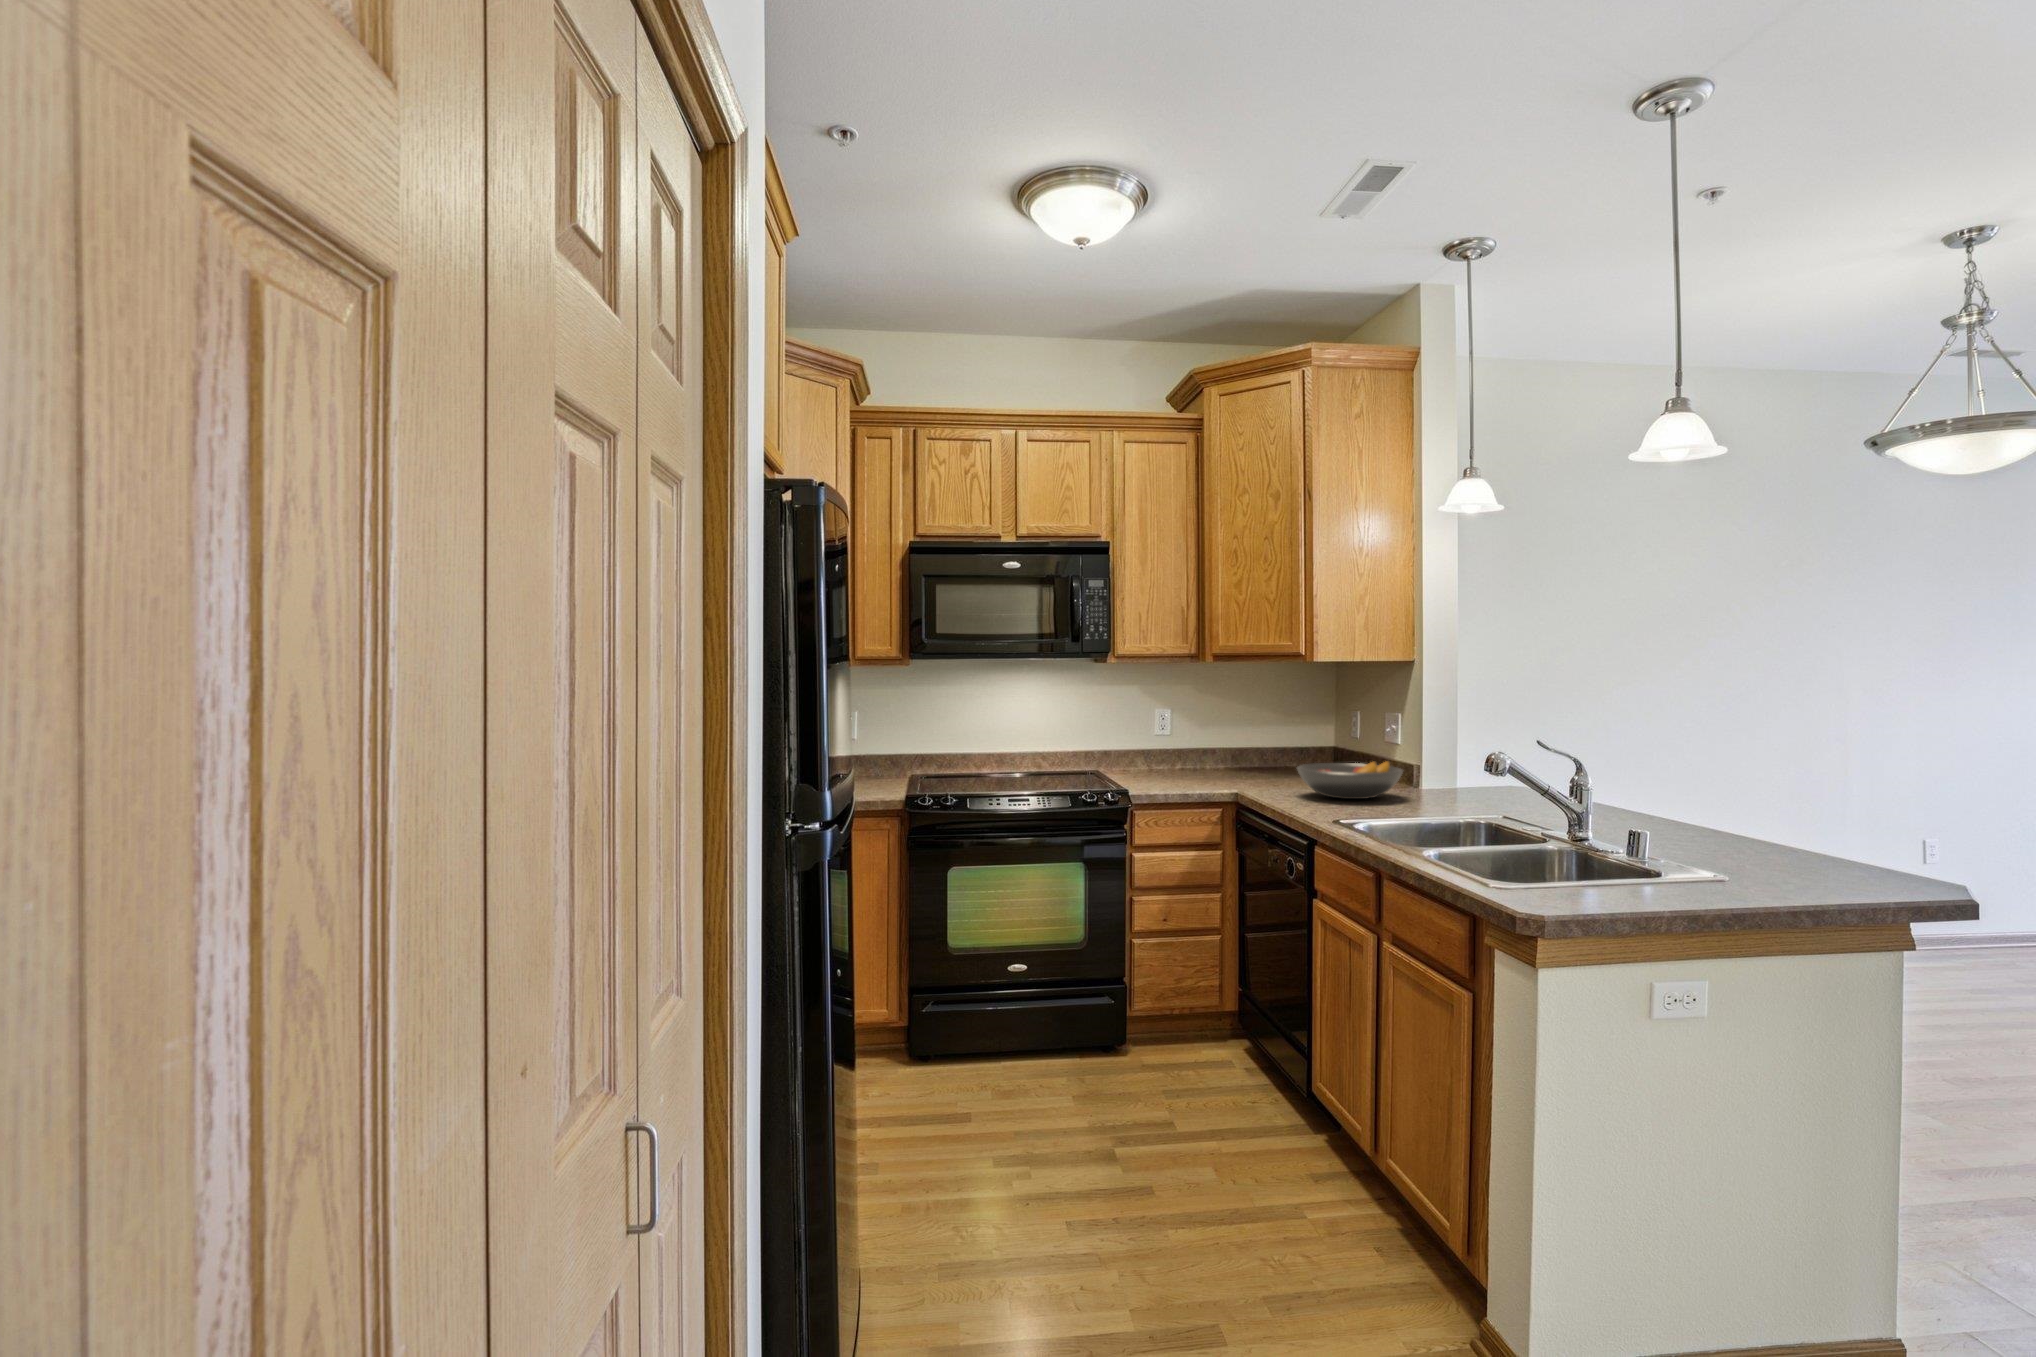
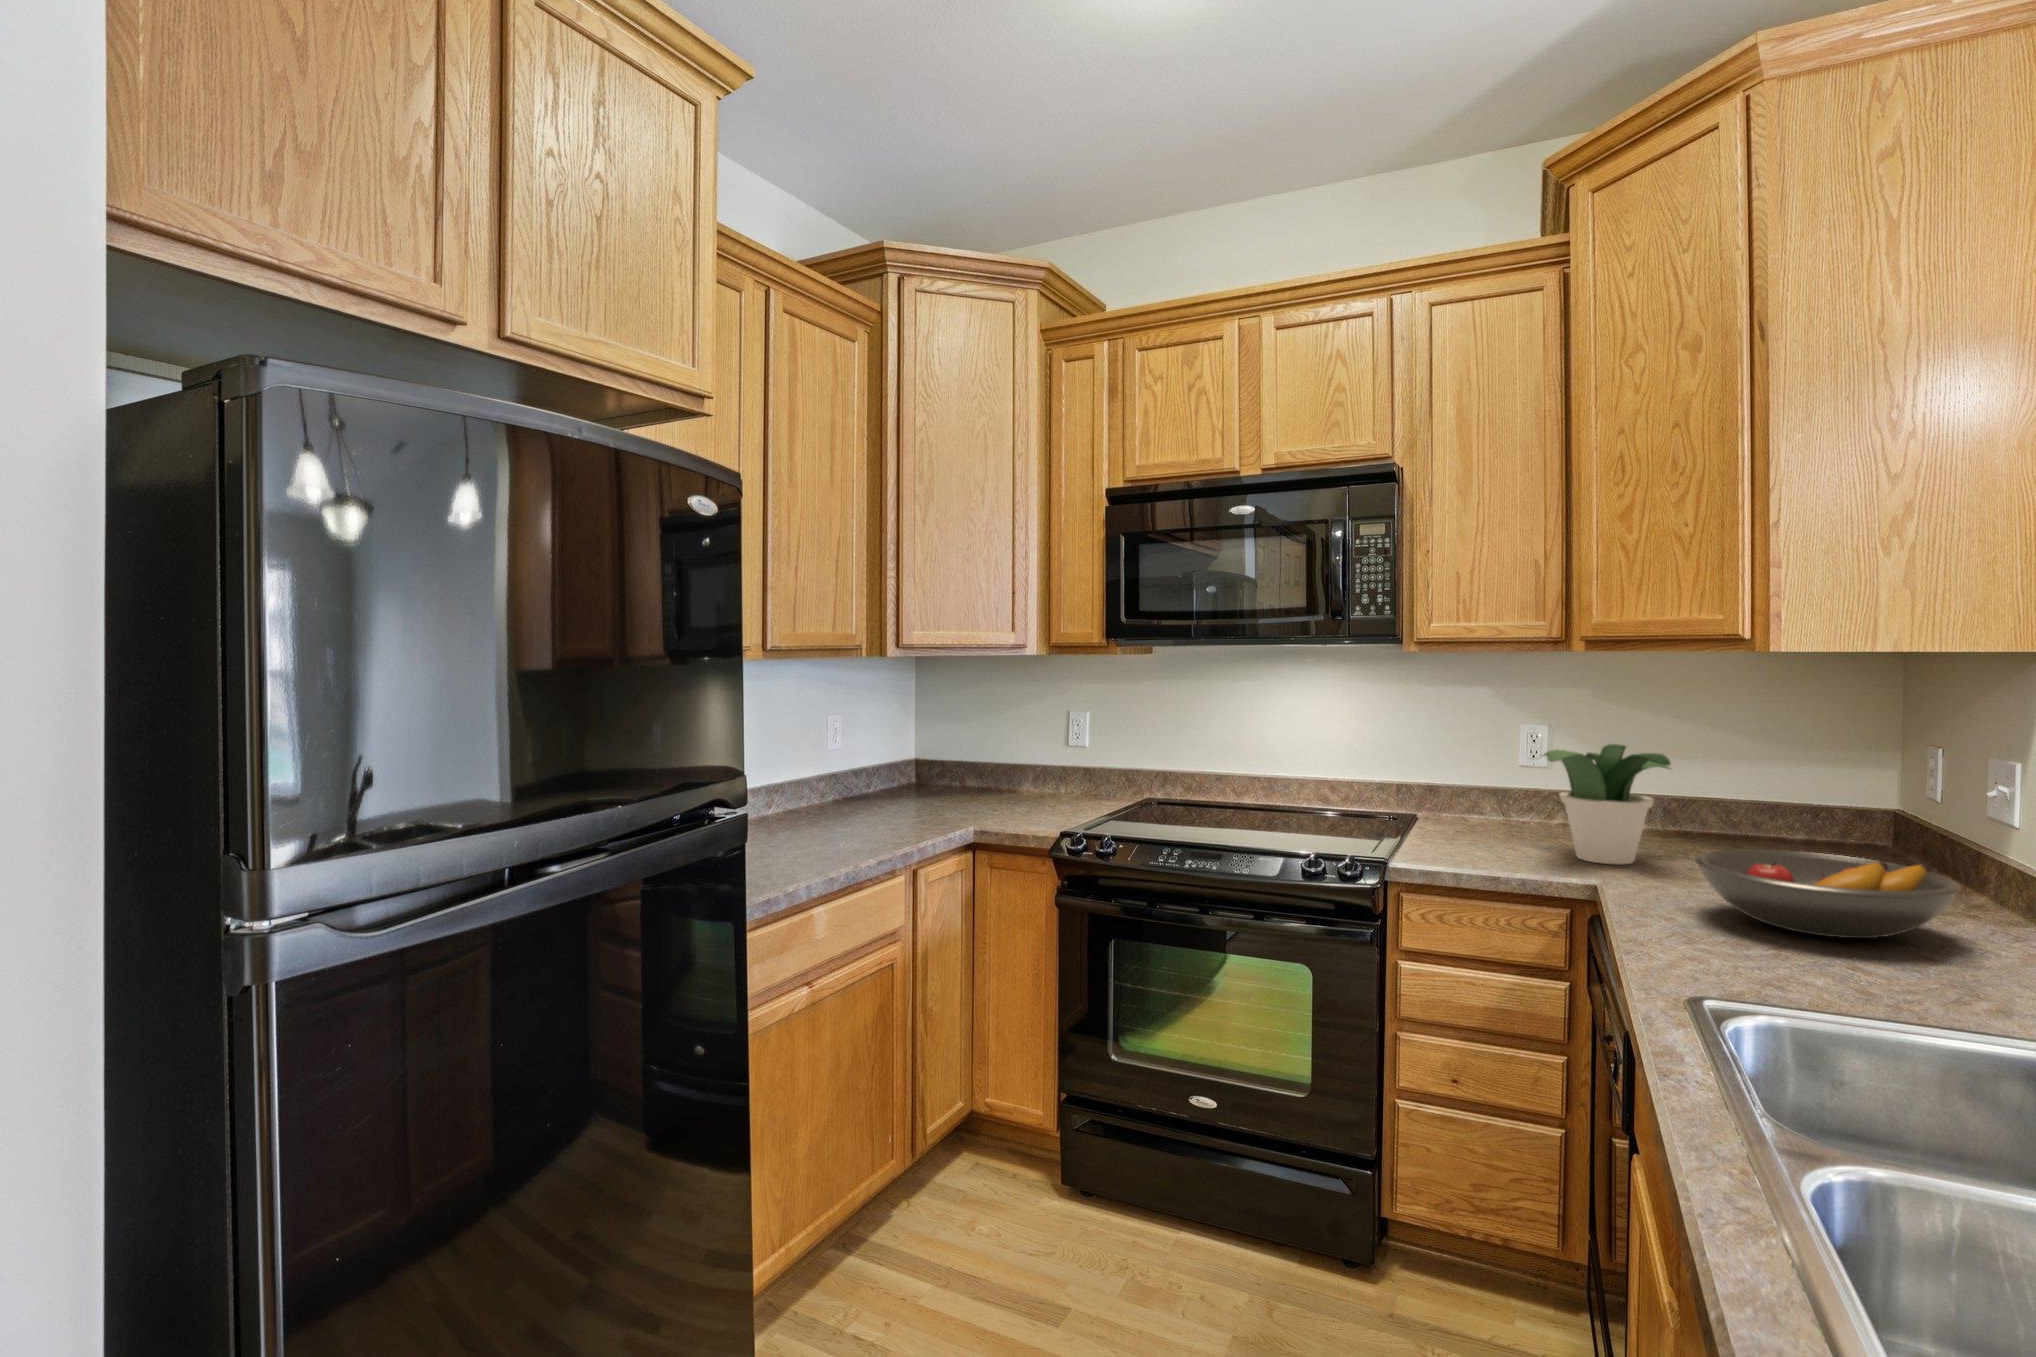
potted plant: none [1191,715,1264,784] -> present [1543,744,1670,864]

